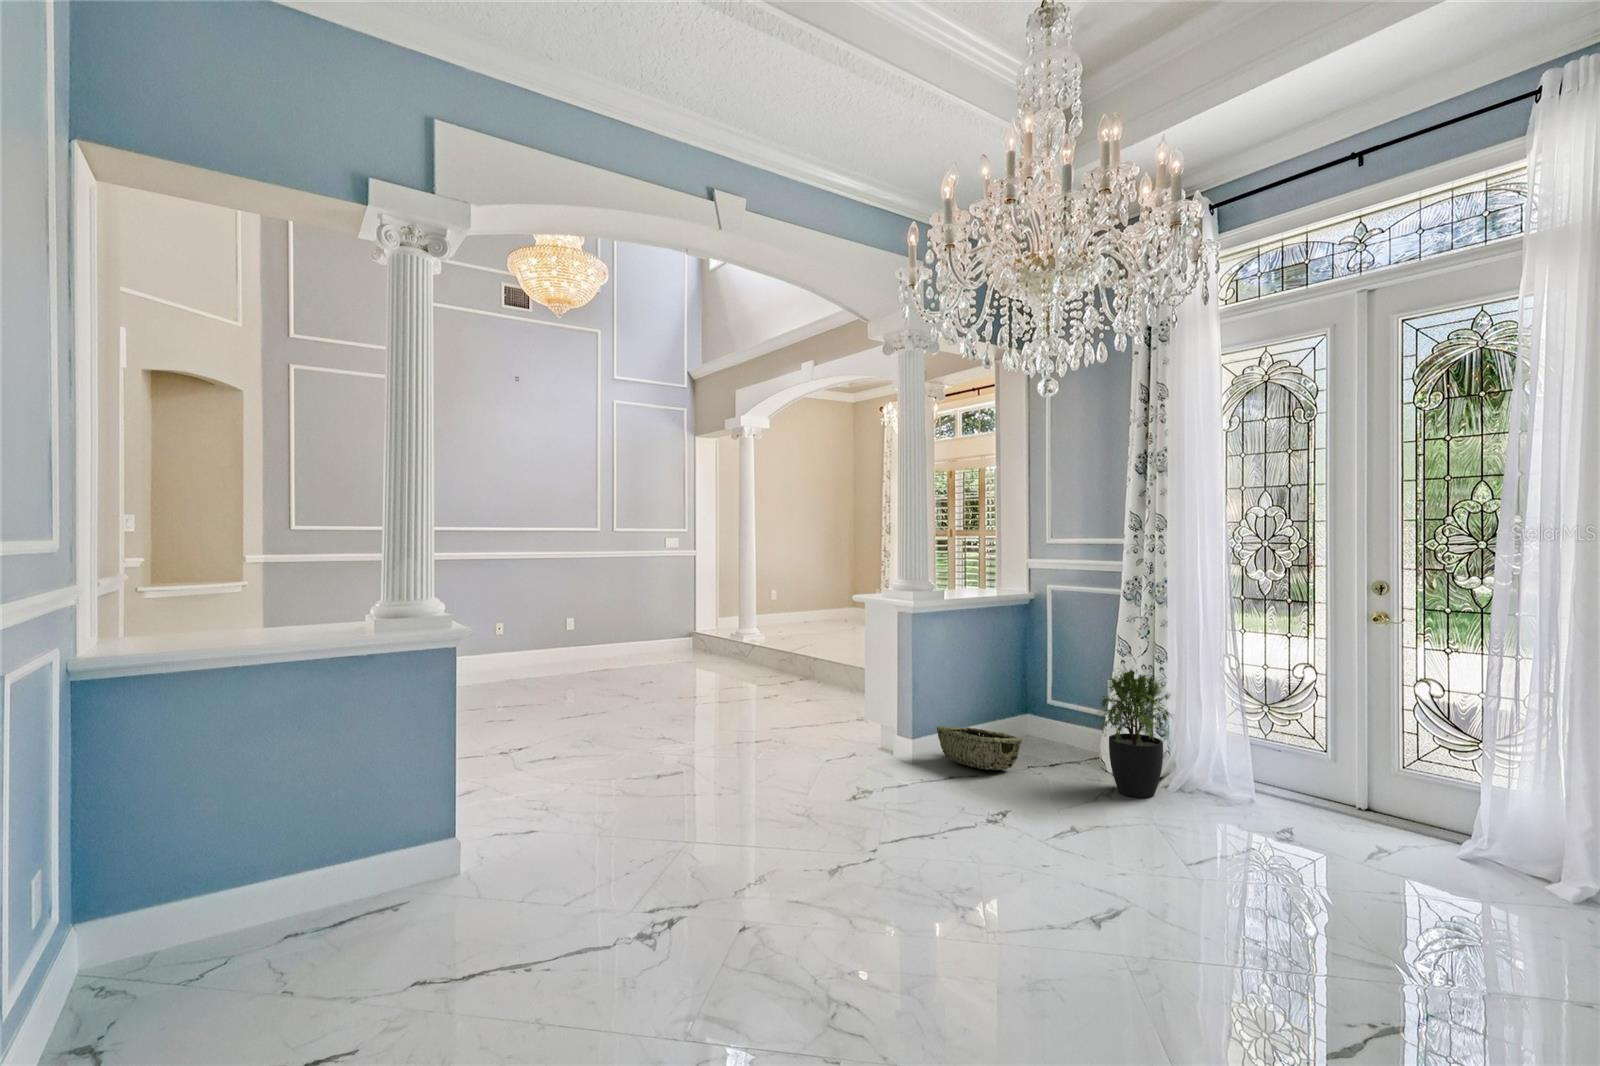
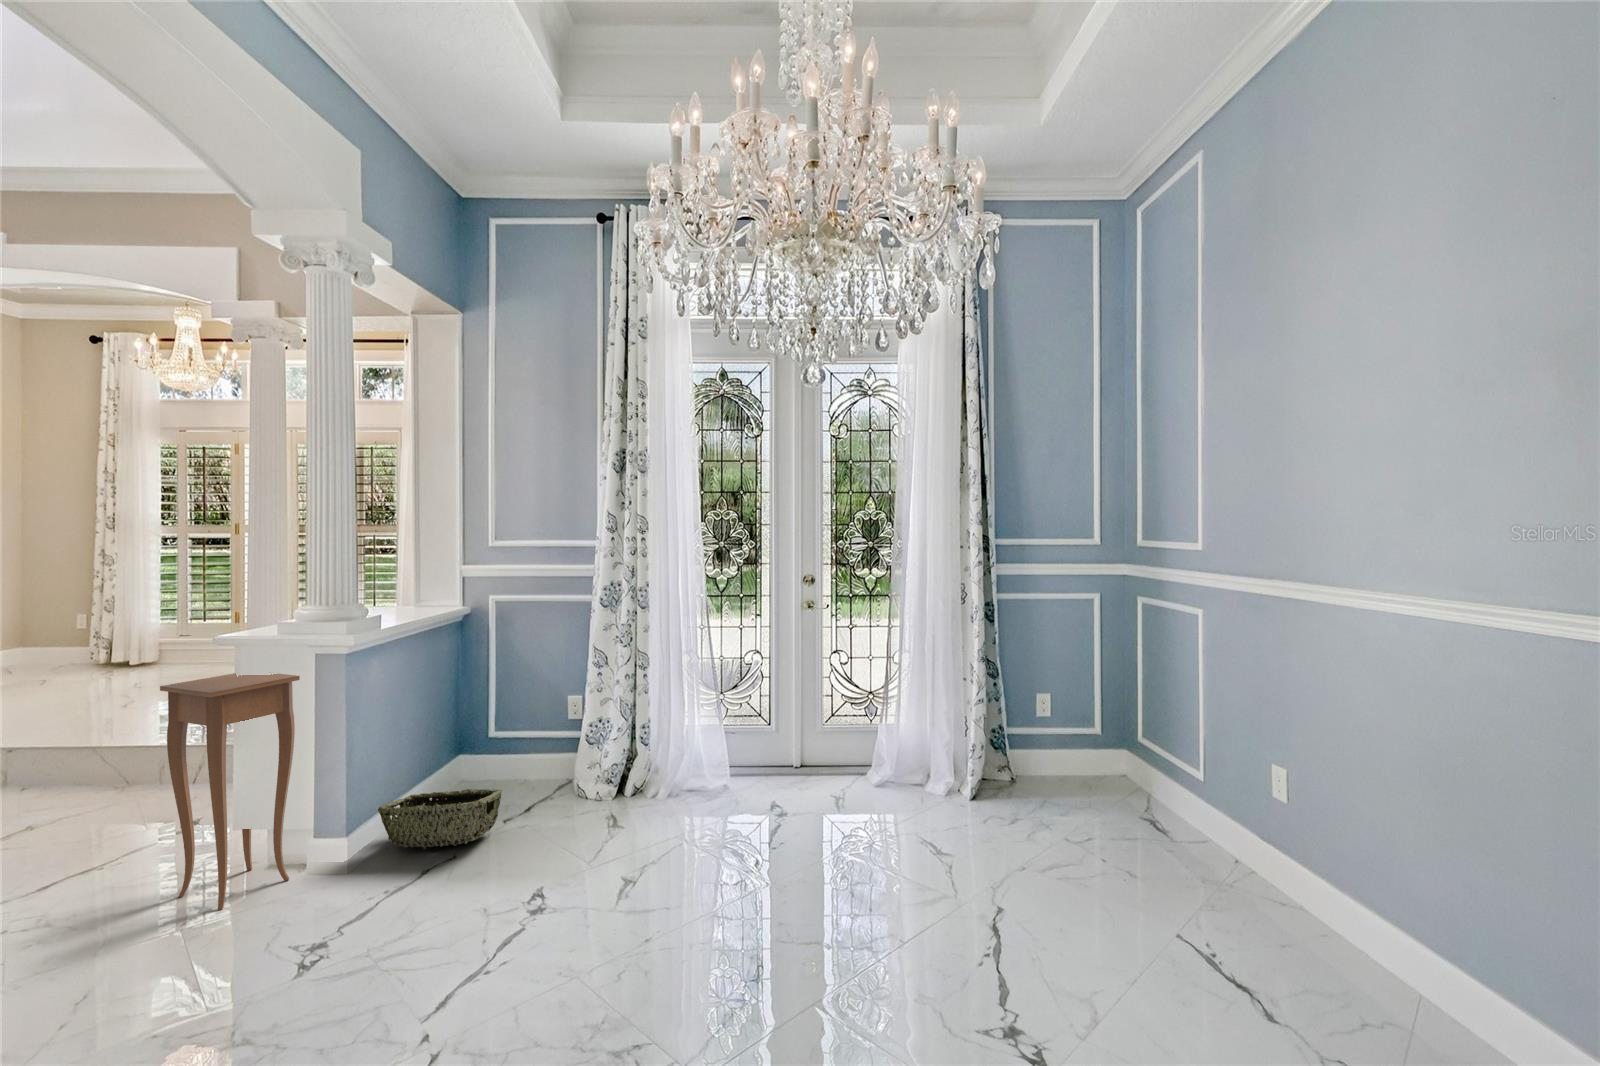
side table: none [827,619,890,760] -> present [160,673,300,910]
potted plant: present [1096,669,1172,798] -> none [592,681,670,818]

